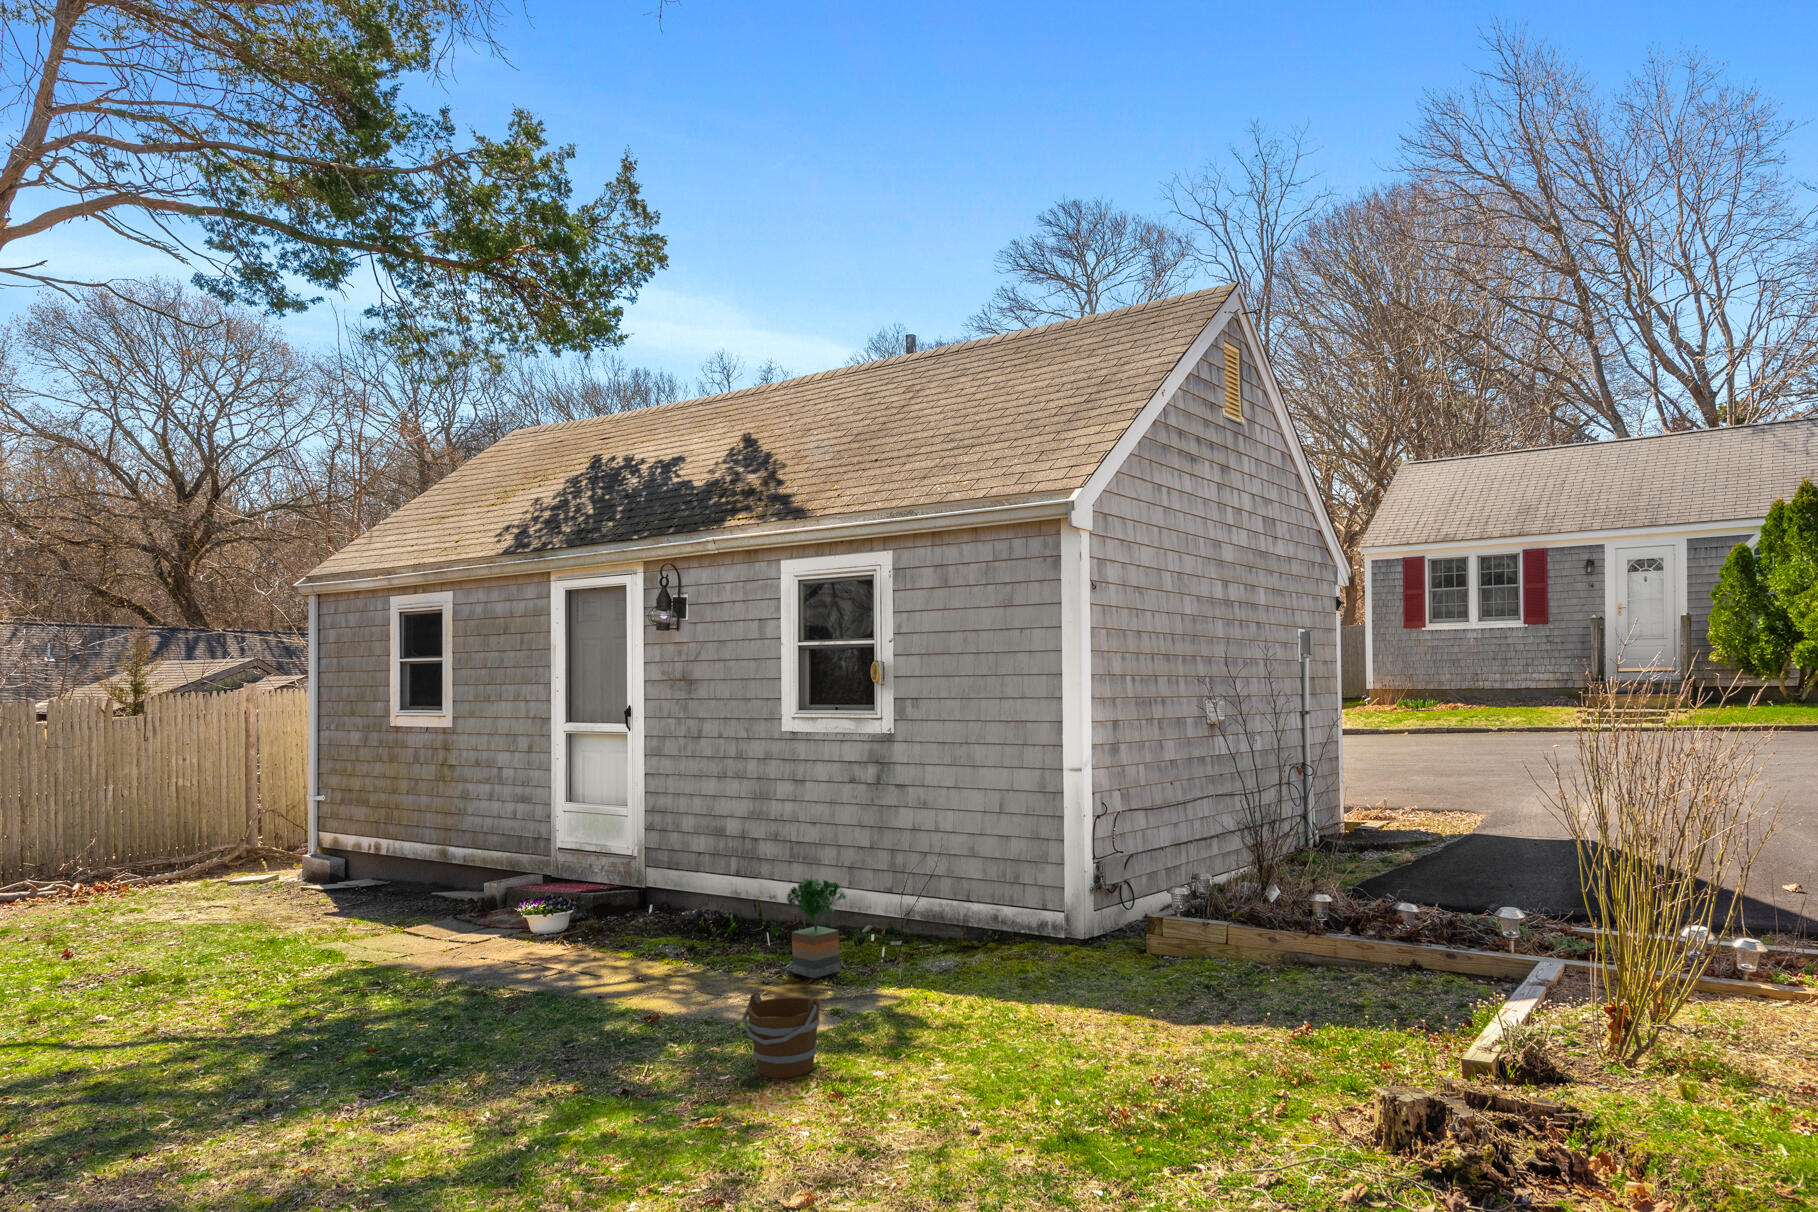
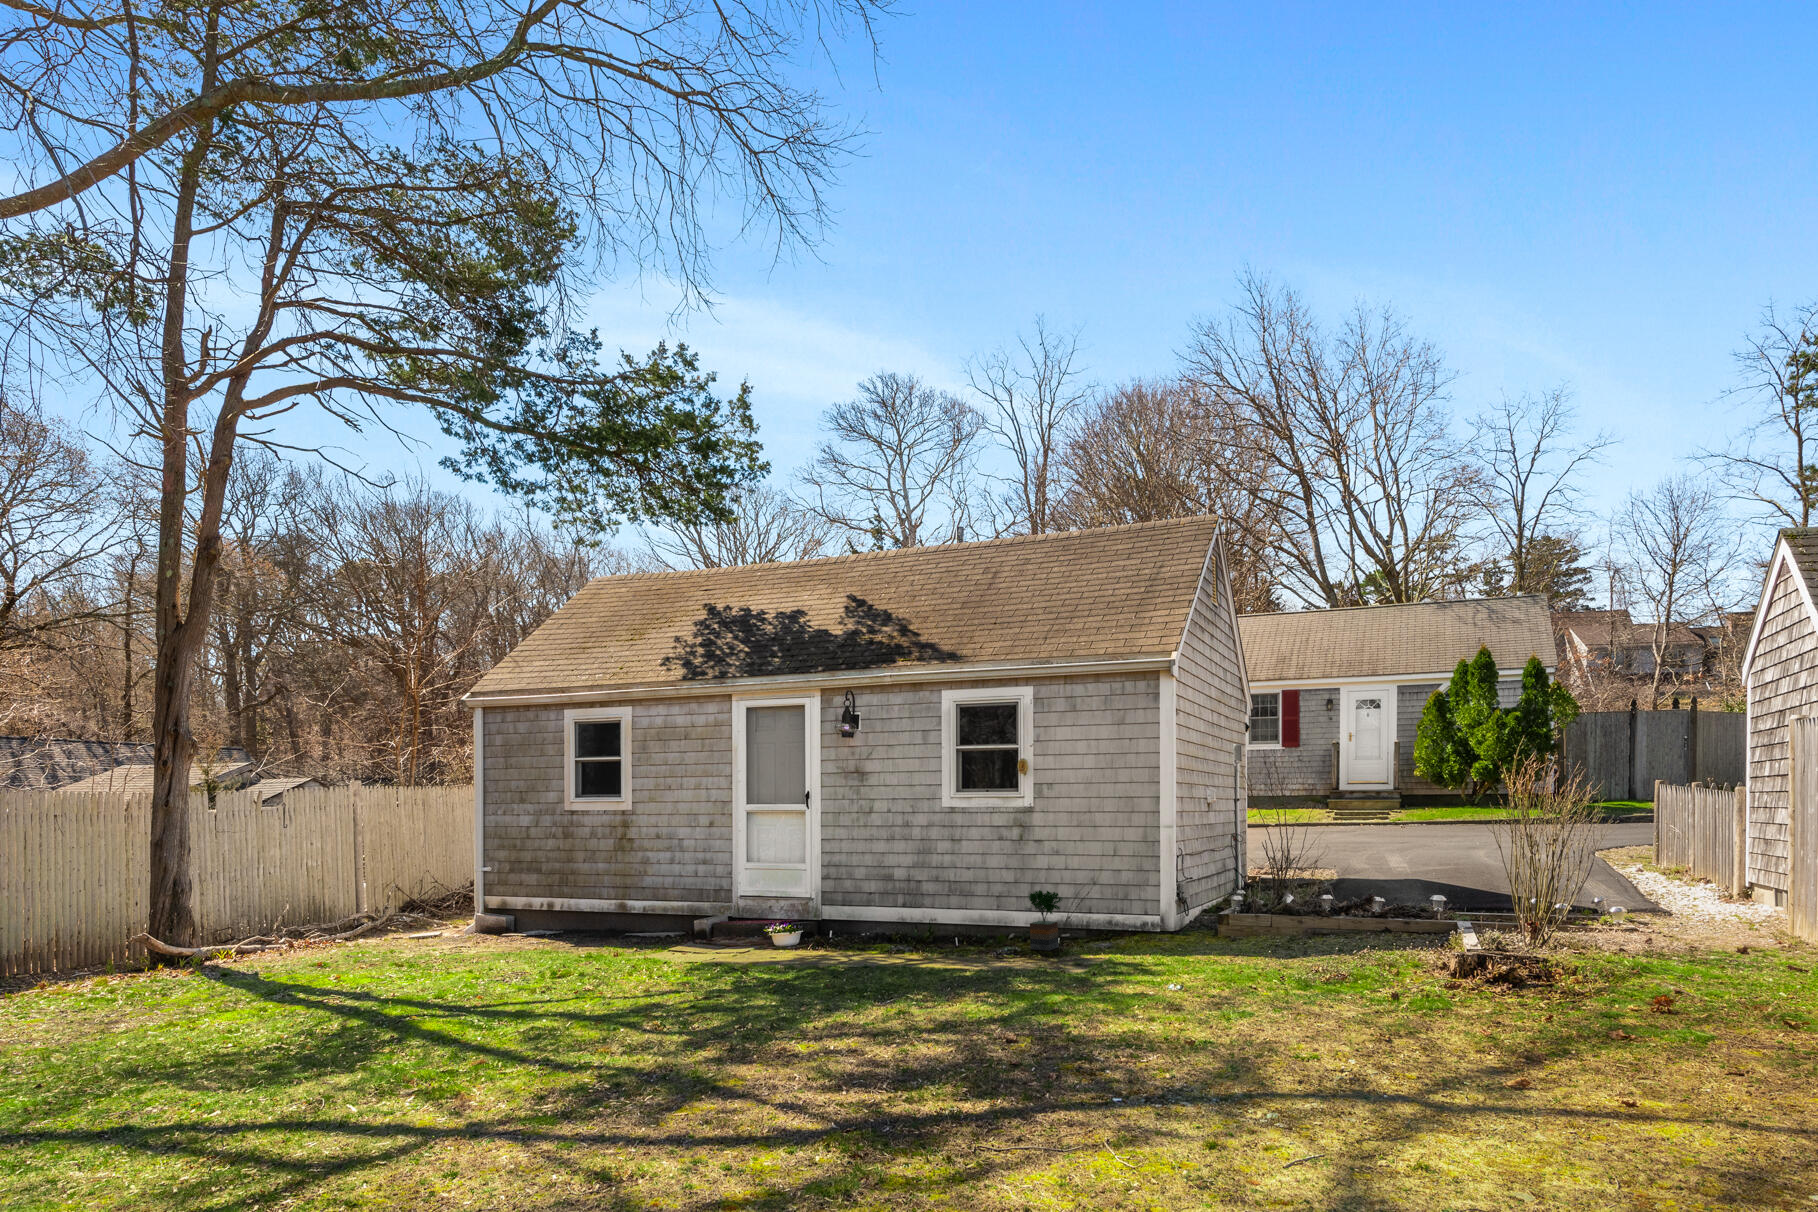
bucket: present [742,993,820,1078] -> none [1090,938,1134,983]

